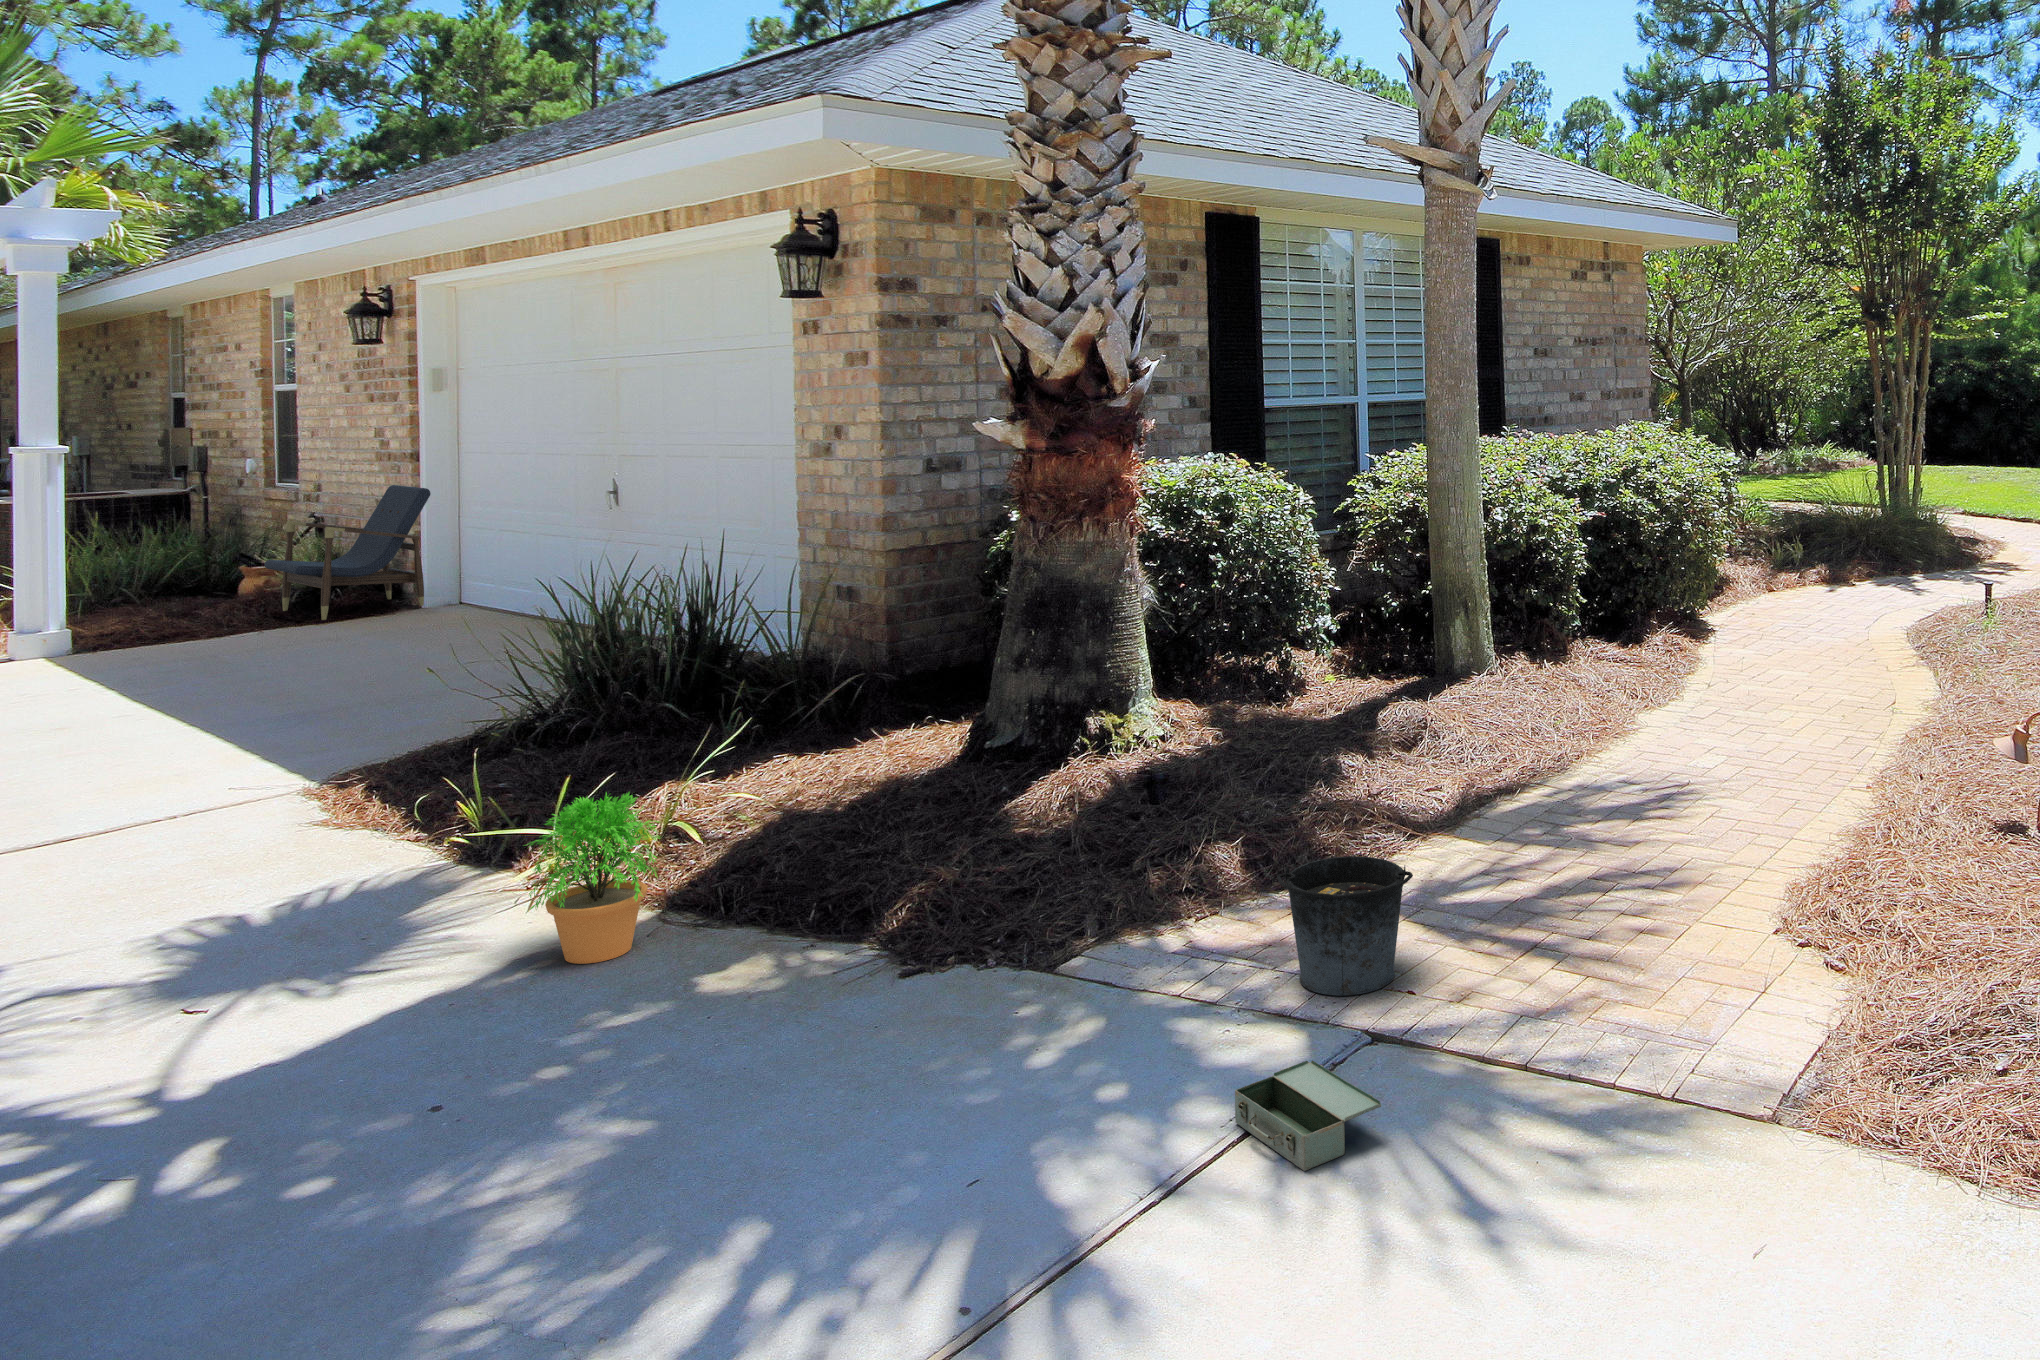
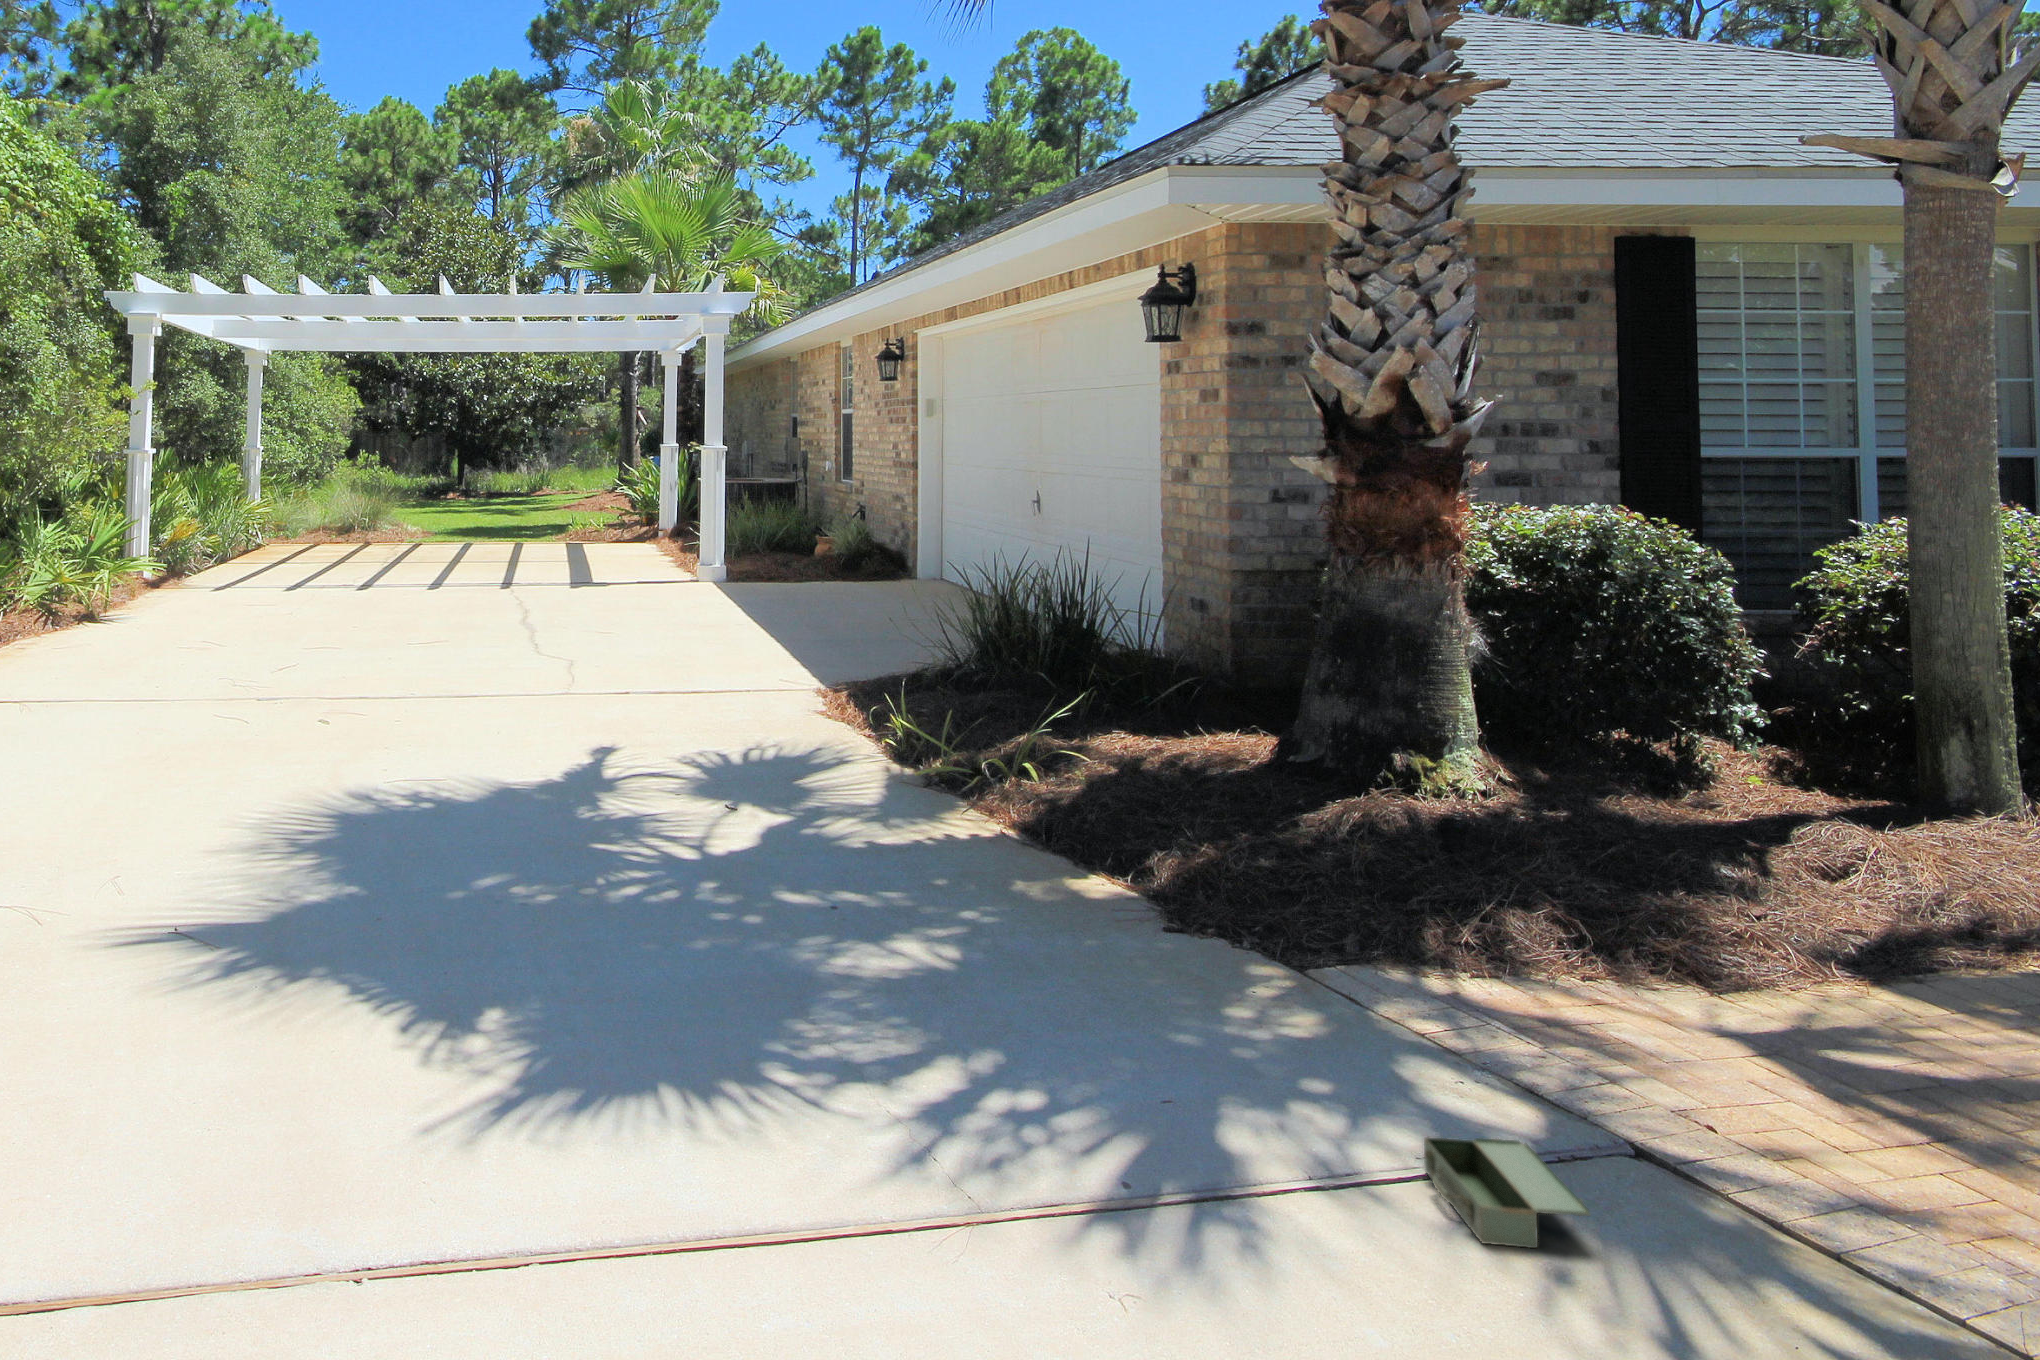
lounge chair: present [264,485,431,620] -> none [823,487,924,582]
potted plant: present [529,792,660,964] -> none [893,727,989,860]
bucket: present [1277,856,1413,996] -> none [1536,942,1718,1110]

